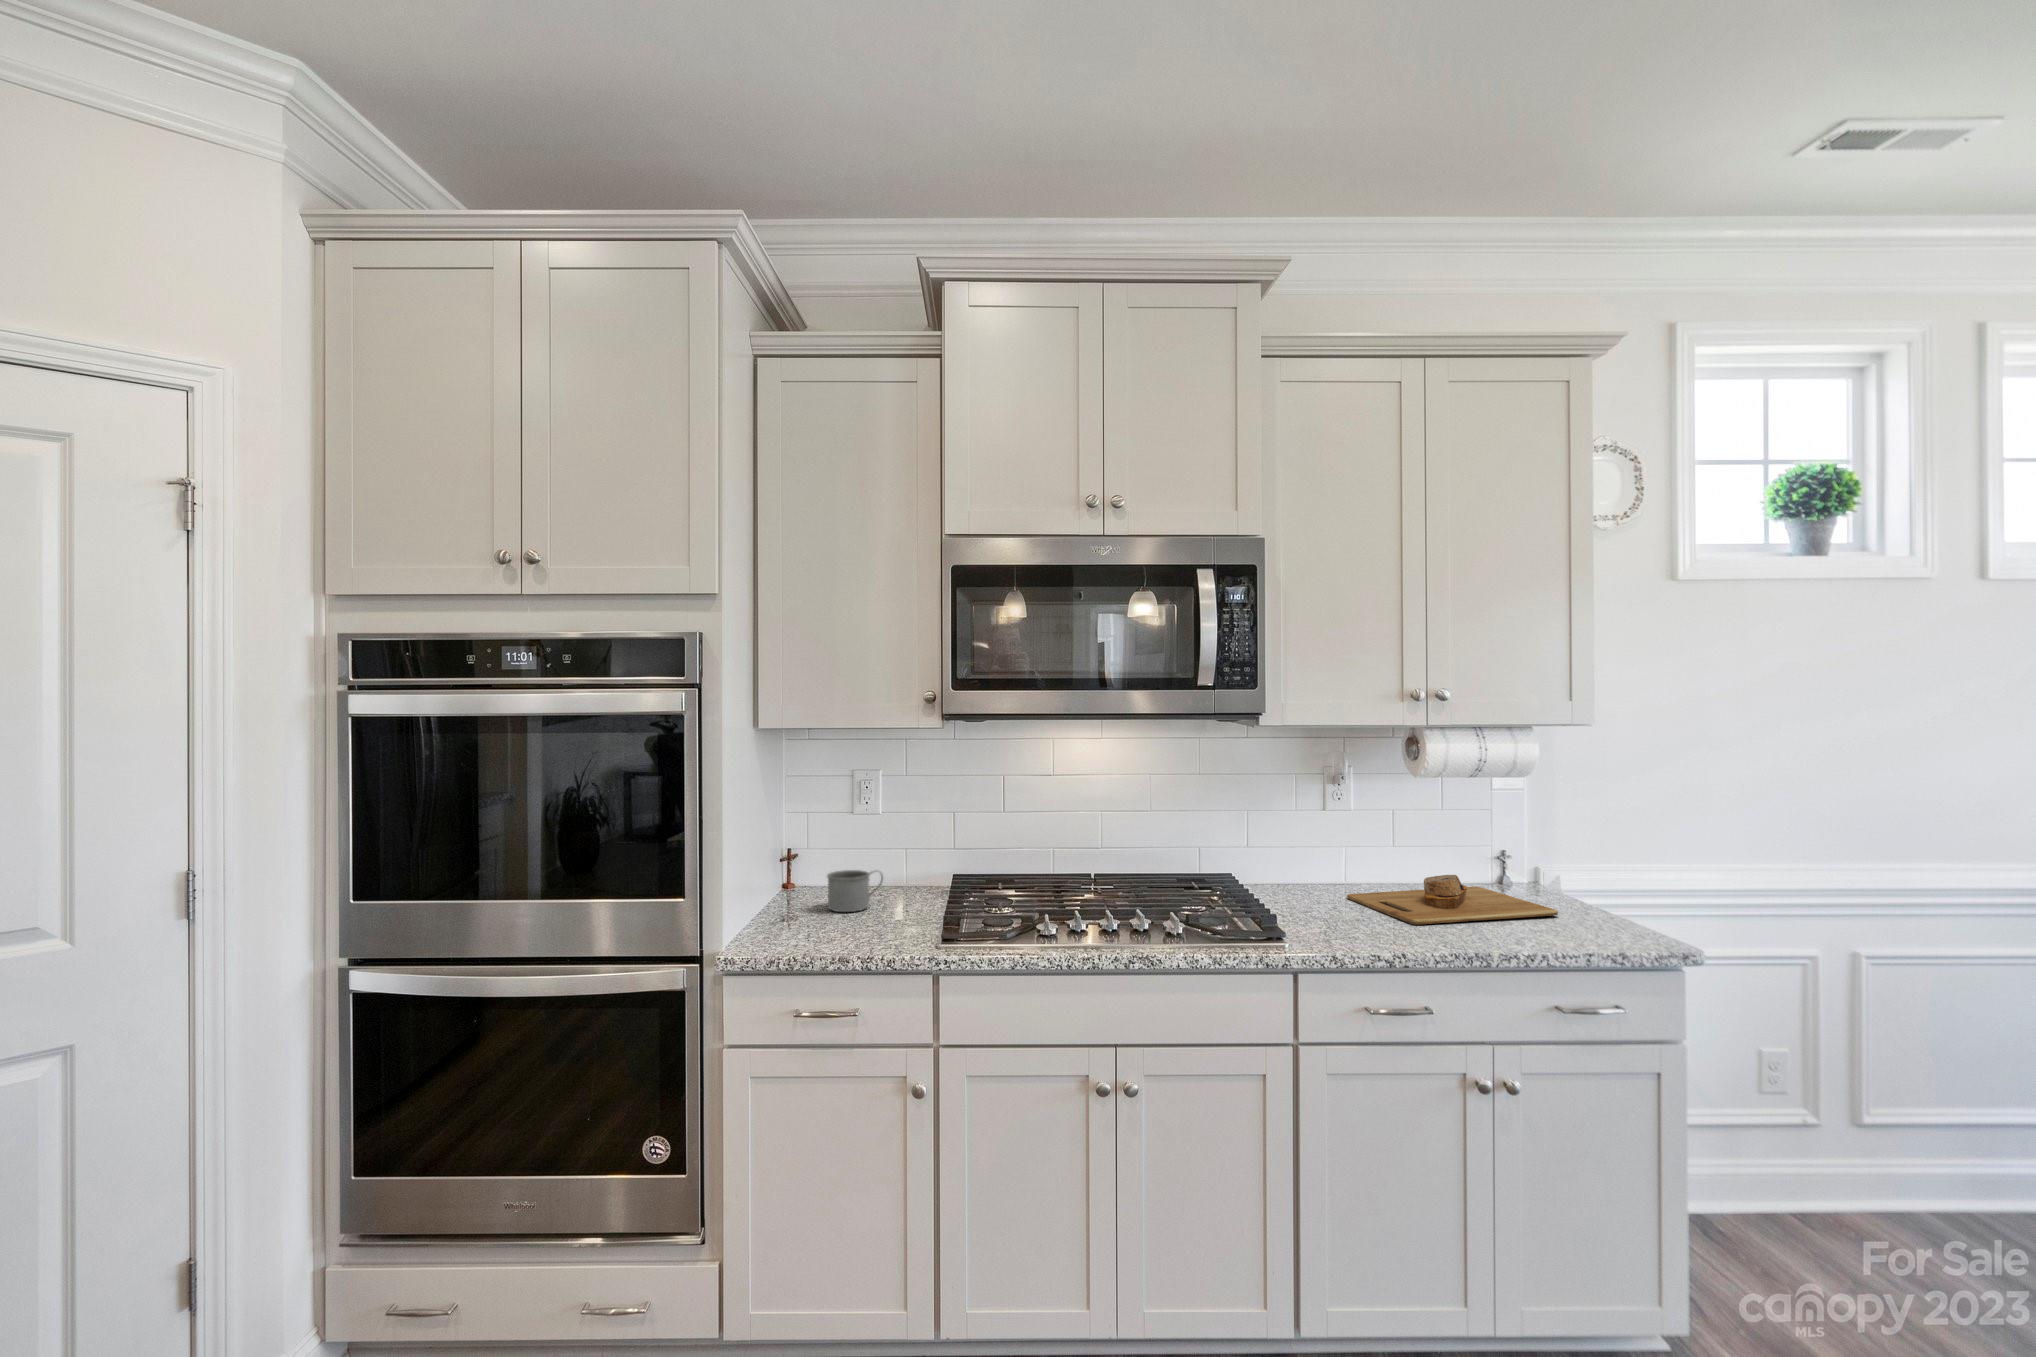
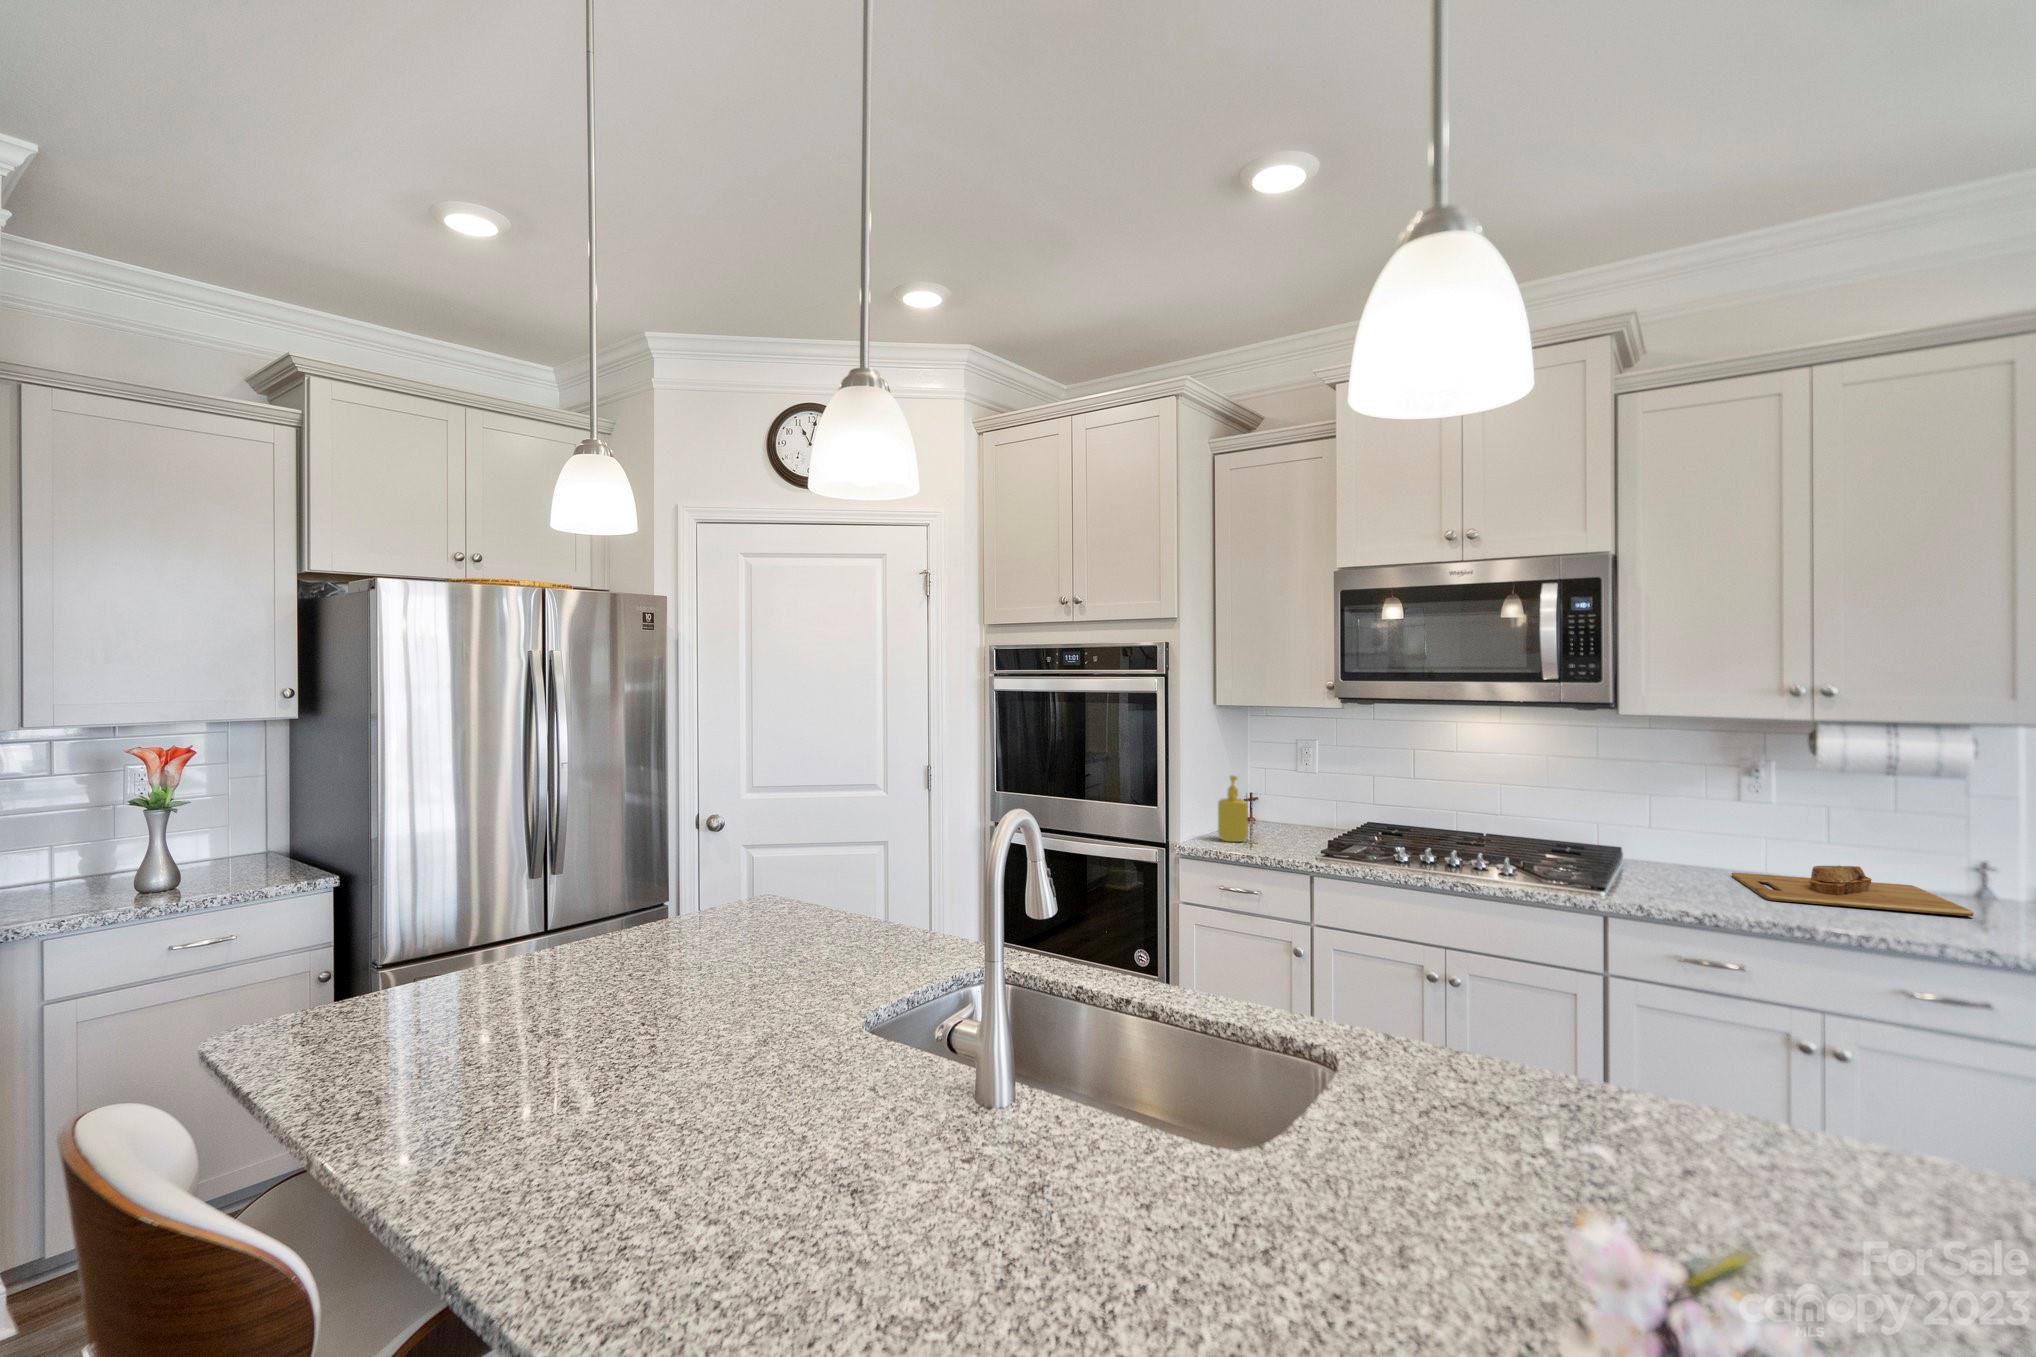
soap dispenser: none [774,835,822,937] -> present [1218,776,1248,842]
mug: present [827,870,883,912] -> none [1264,806,1305,834]

